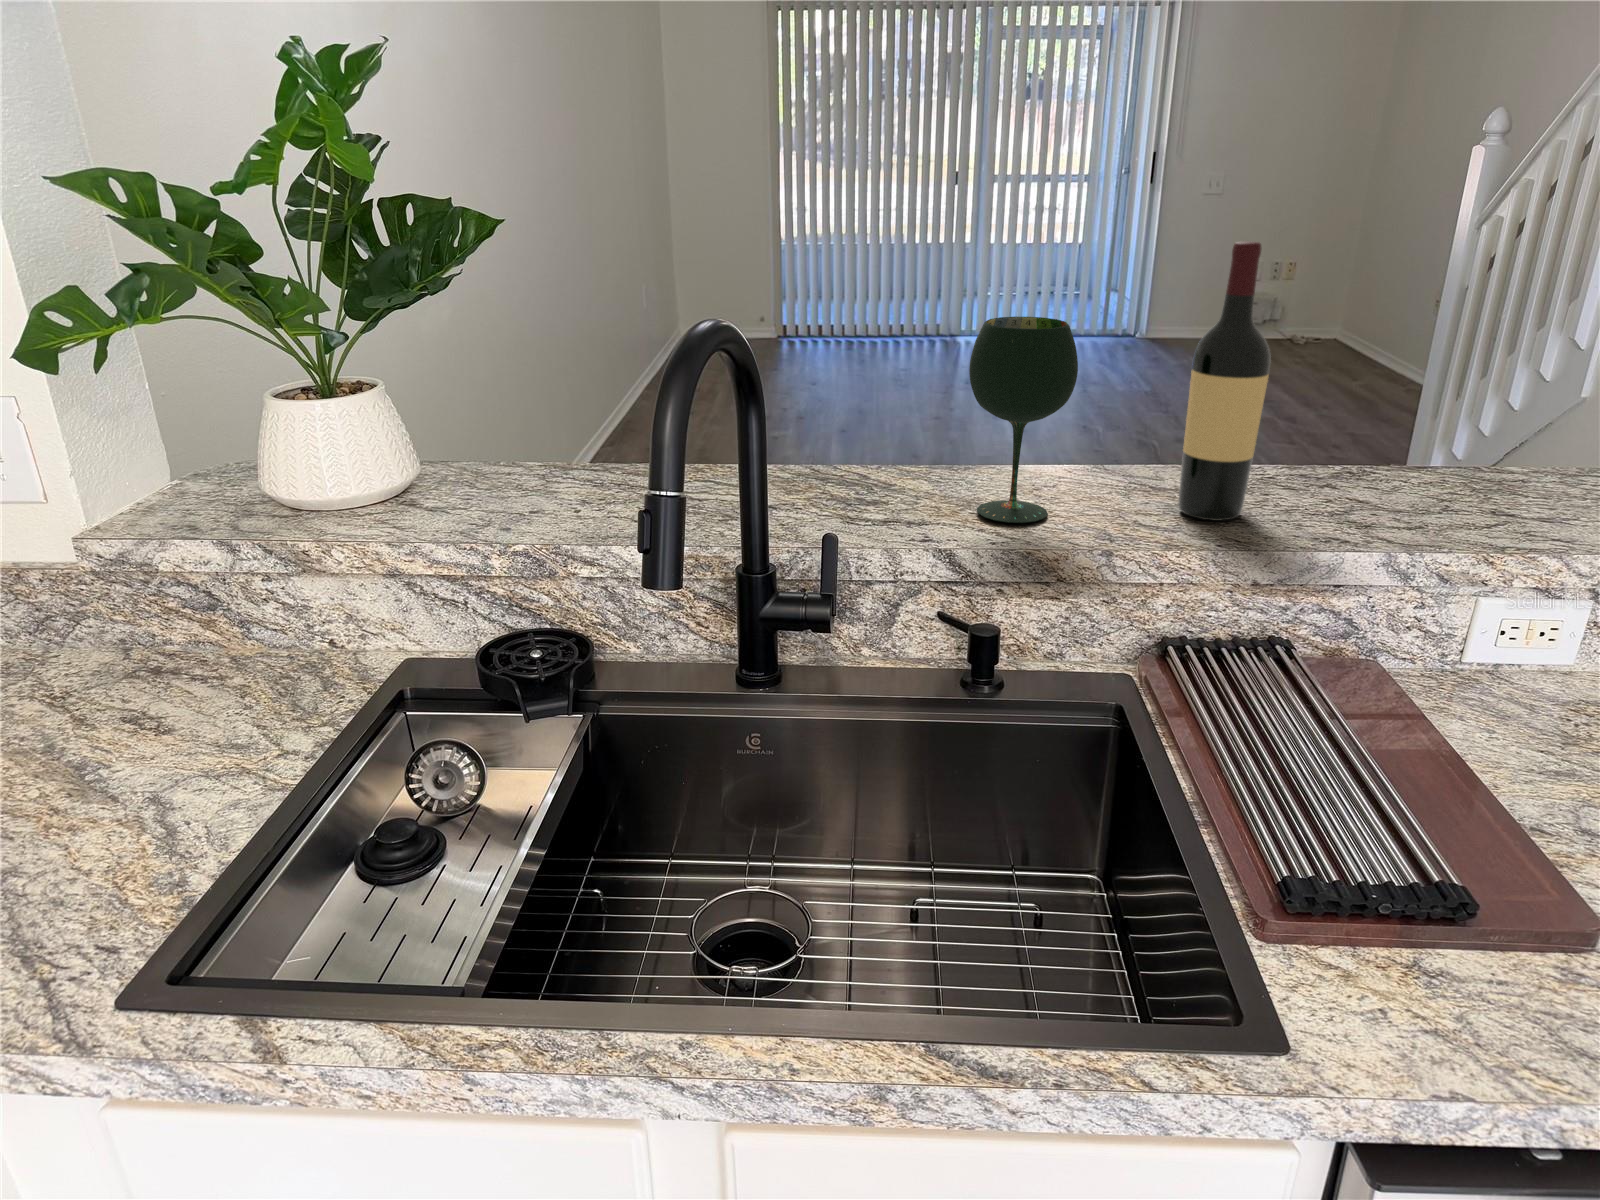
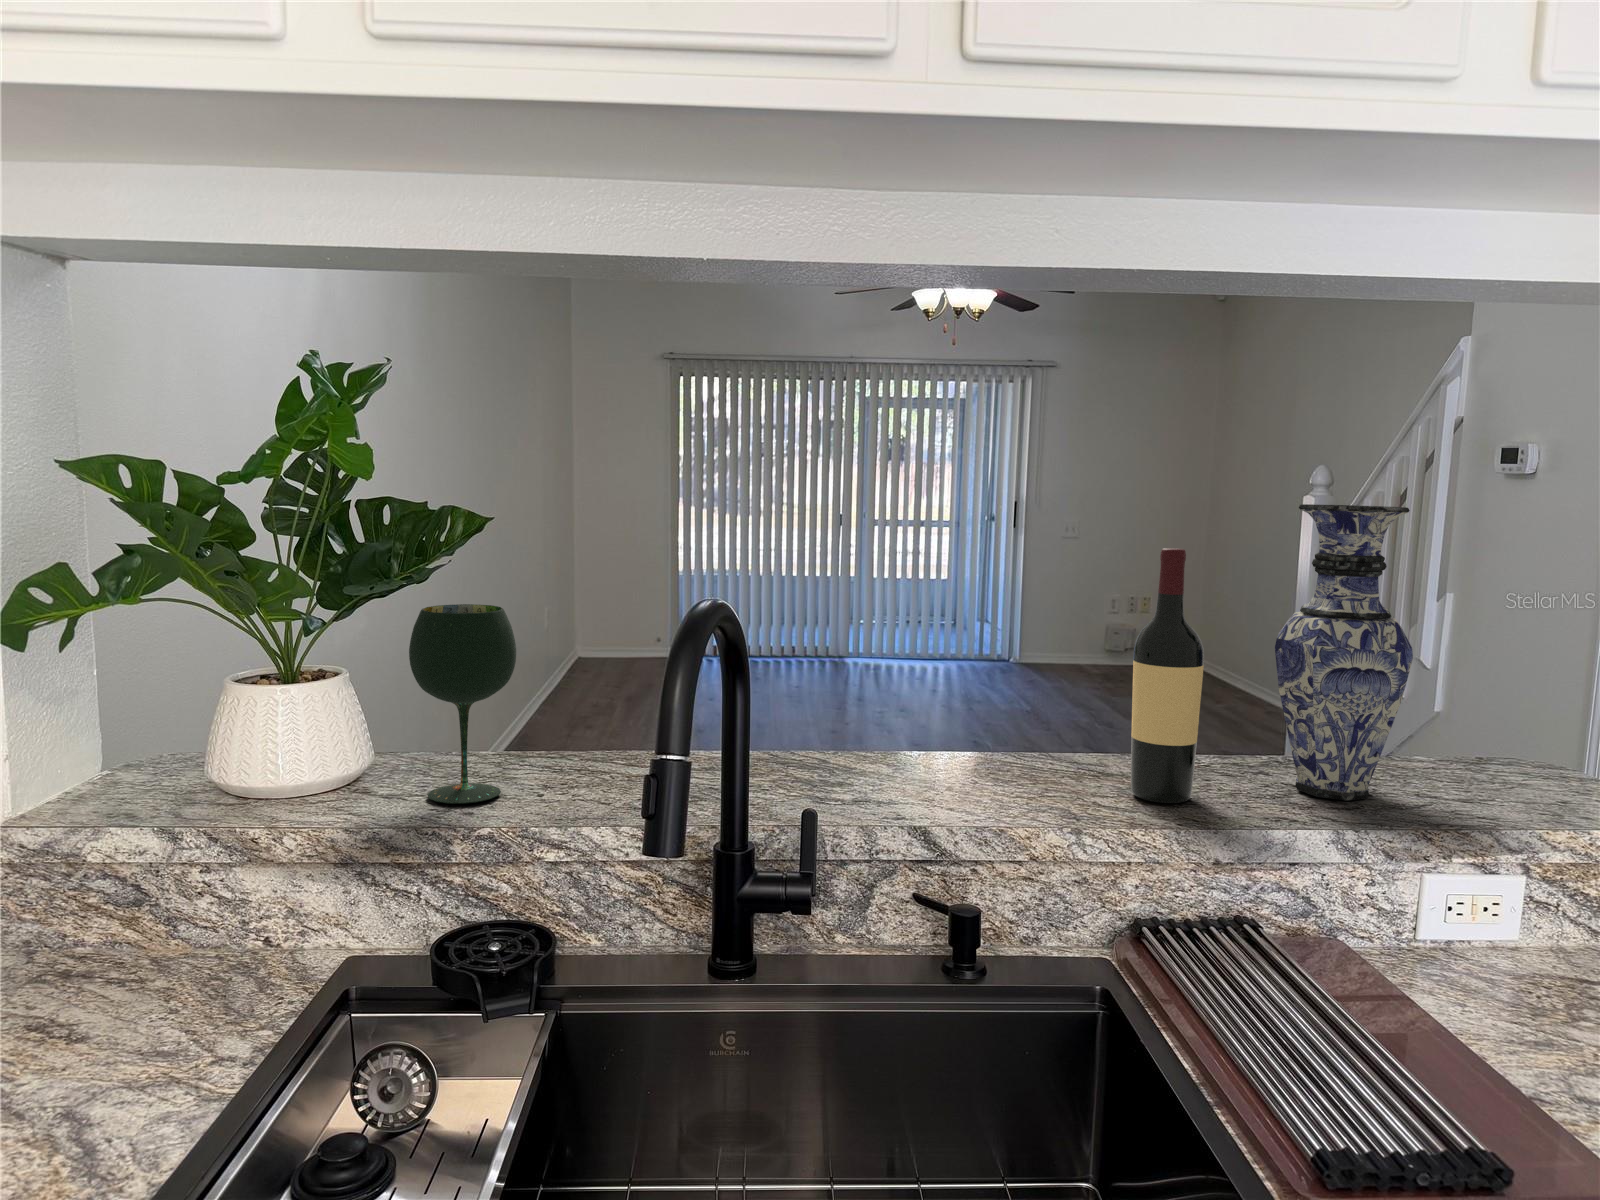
vase: none [1353,183,1536,519] -> present [1275,504,1413,801]
wine glass: present [969,317,1078,523] -> present [409,604,516,804]

